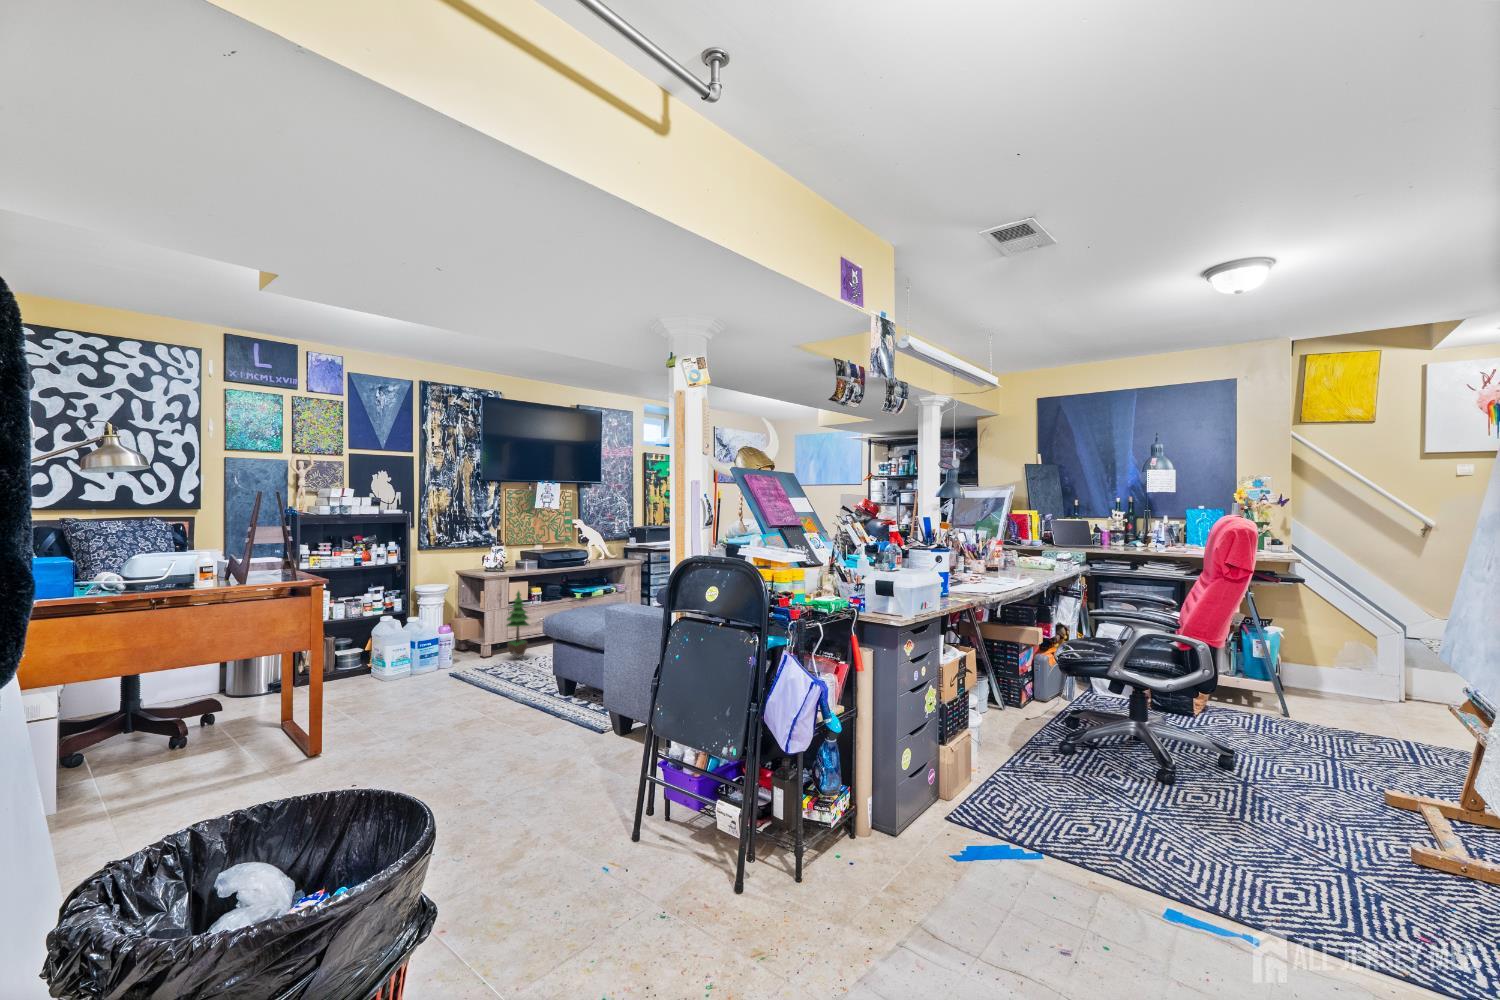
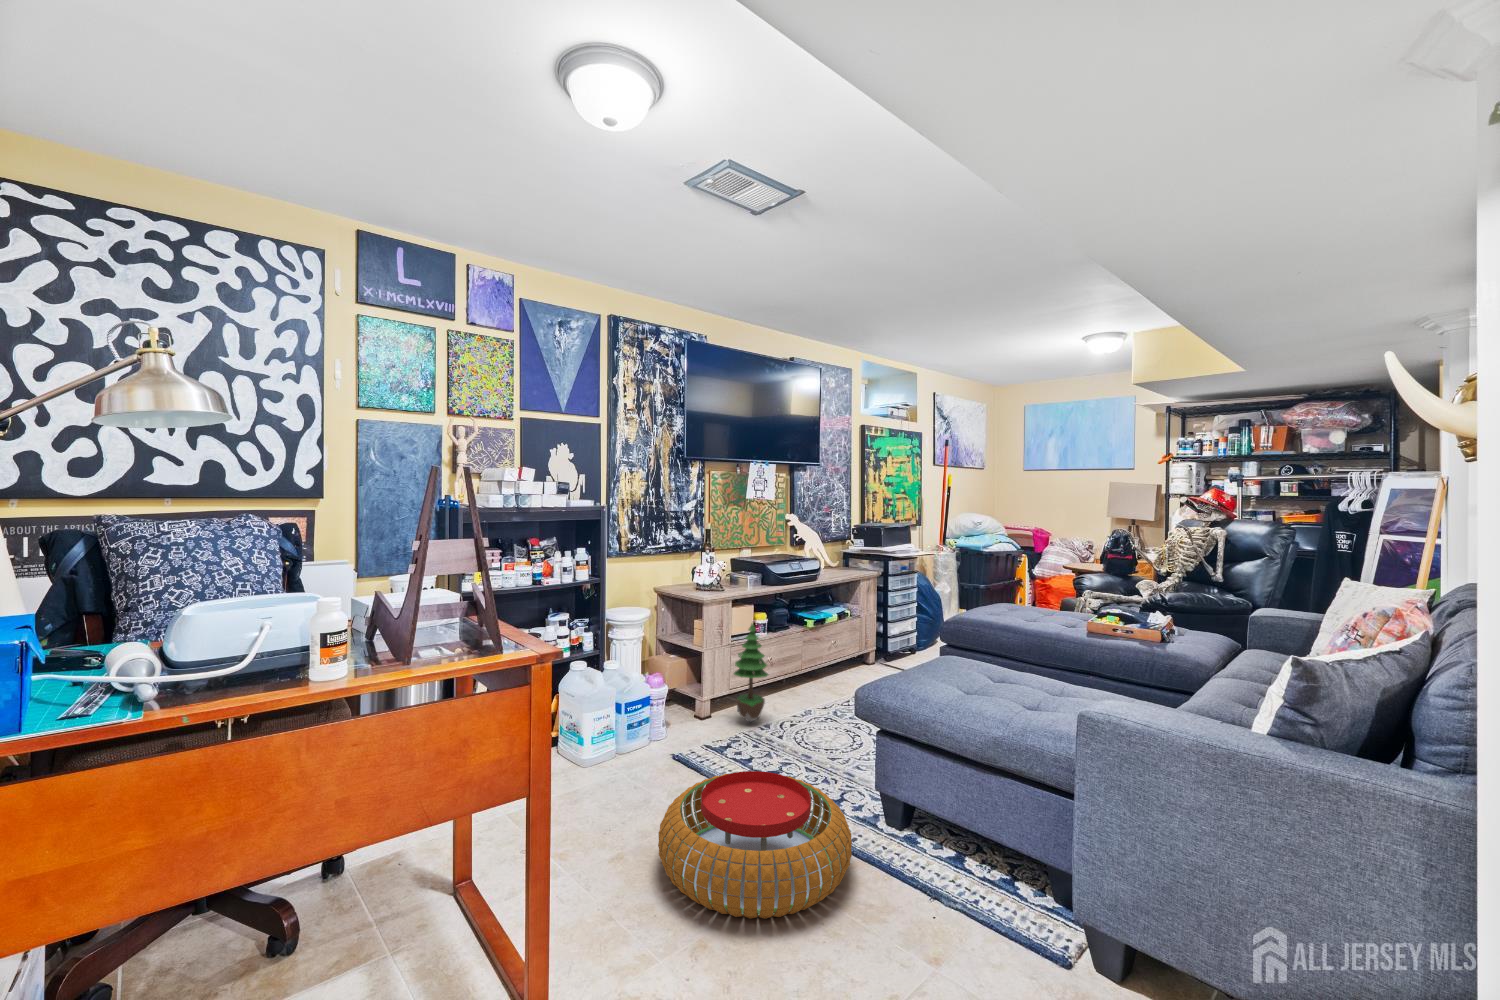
pouf: none [403,664,523,726] -> present [658,771,852,919]

